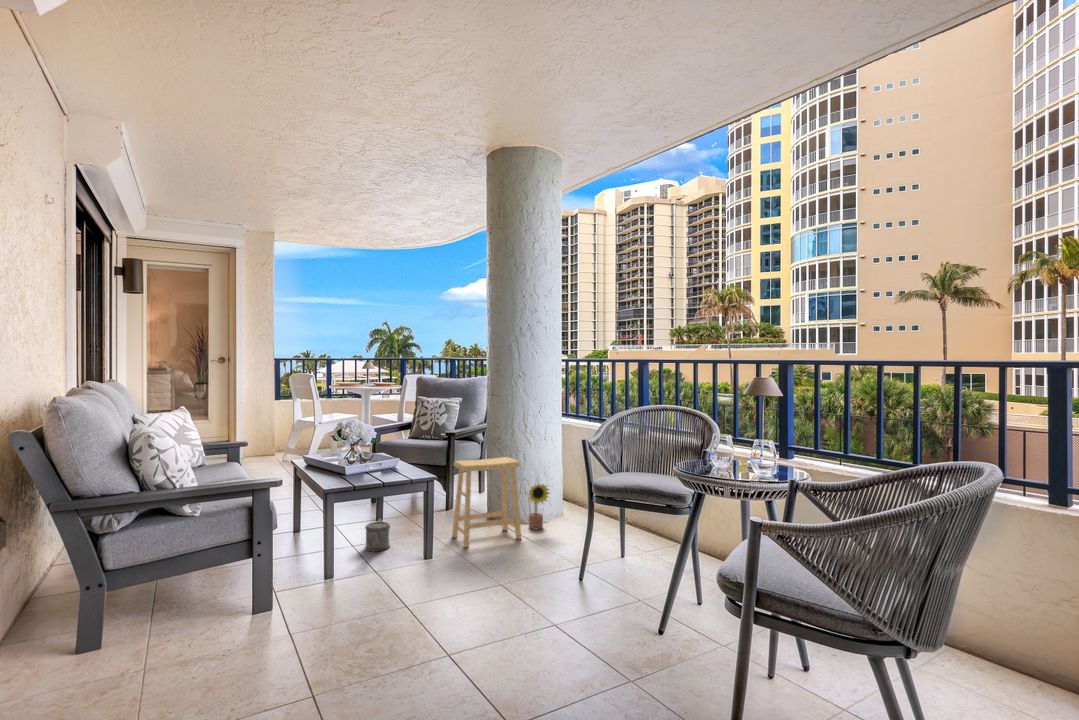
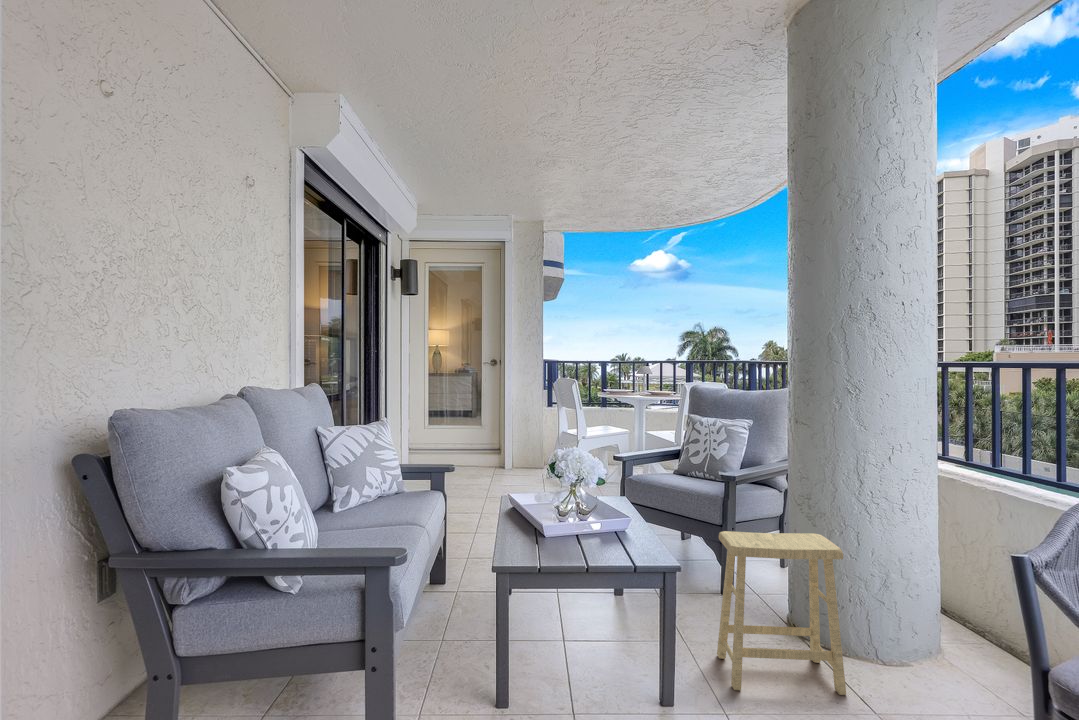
decorative plant: present [528,484,550,529] -> none [860,591,911,676]
watering can: present [365,519,390,551] -> none [572,603,614,661]

